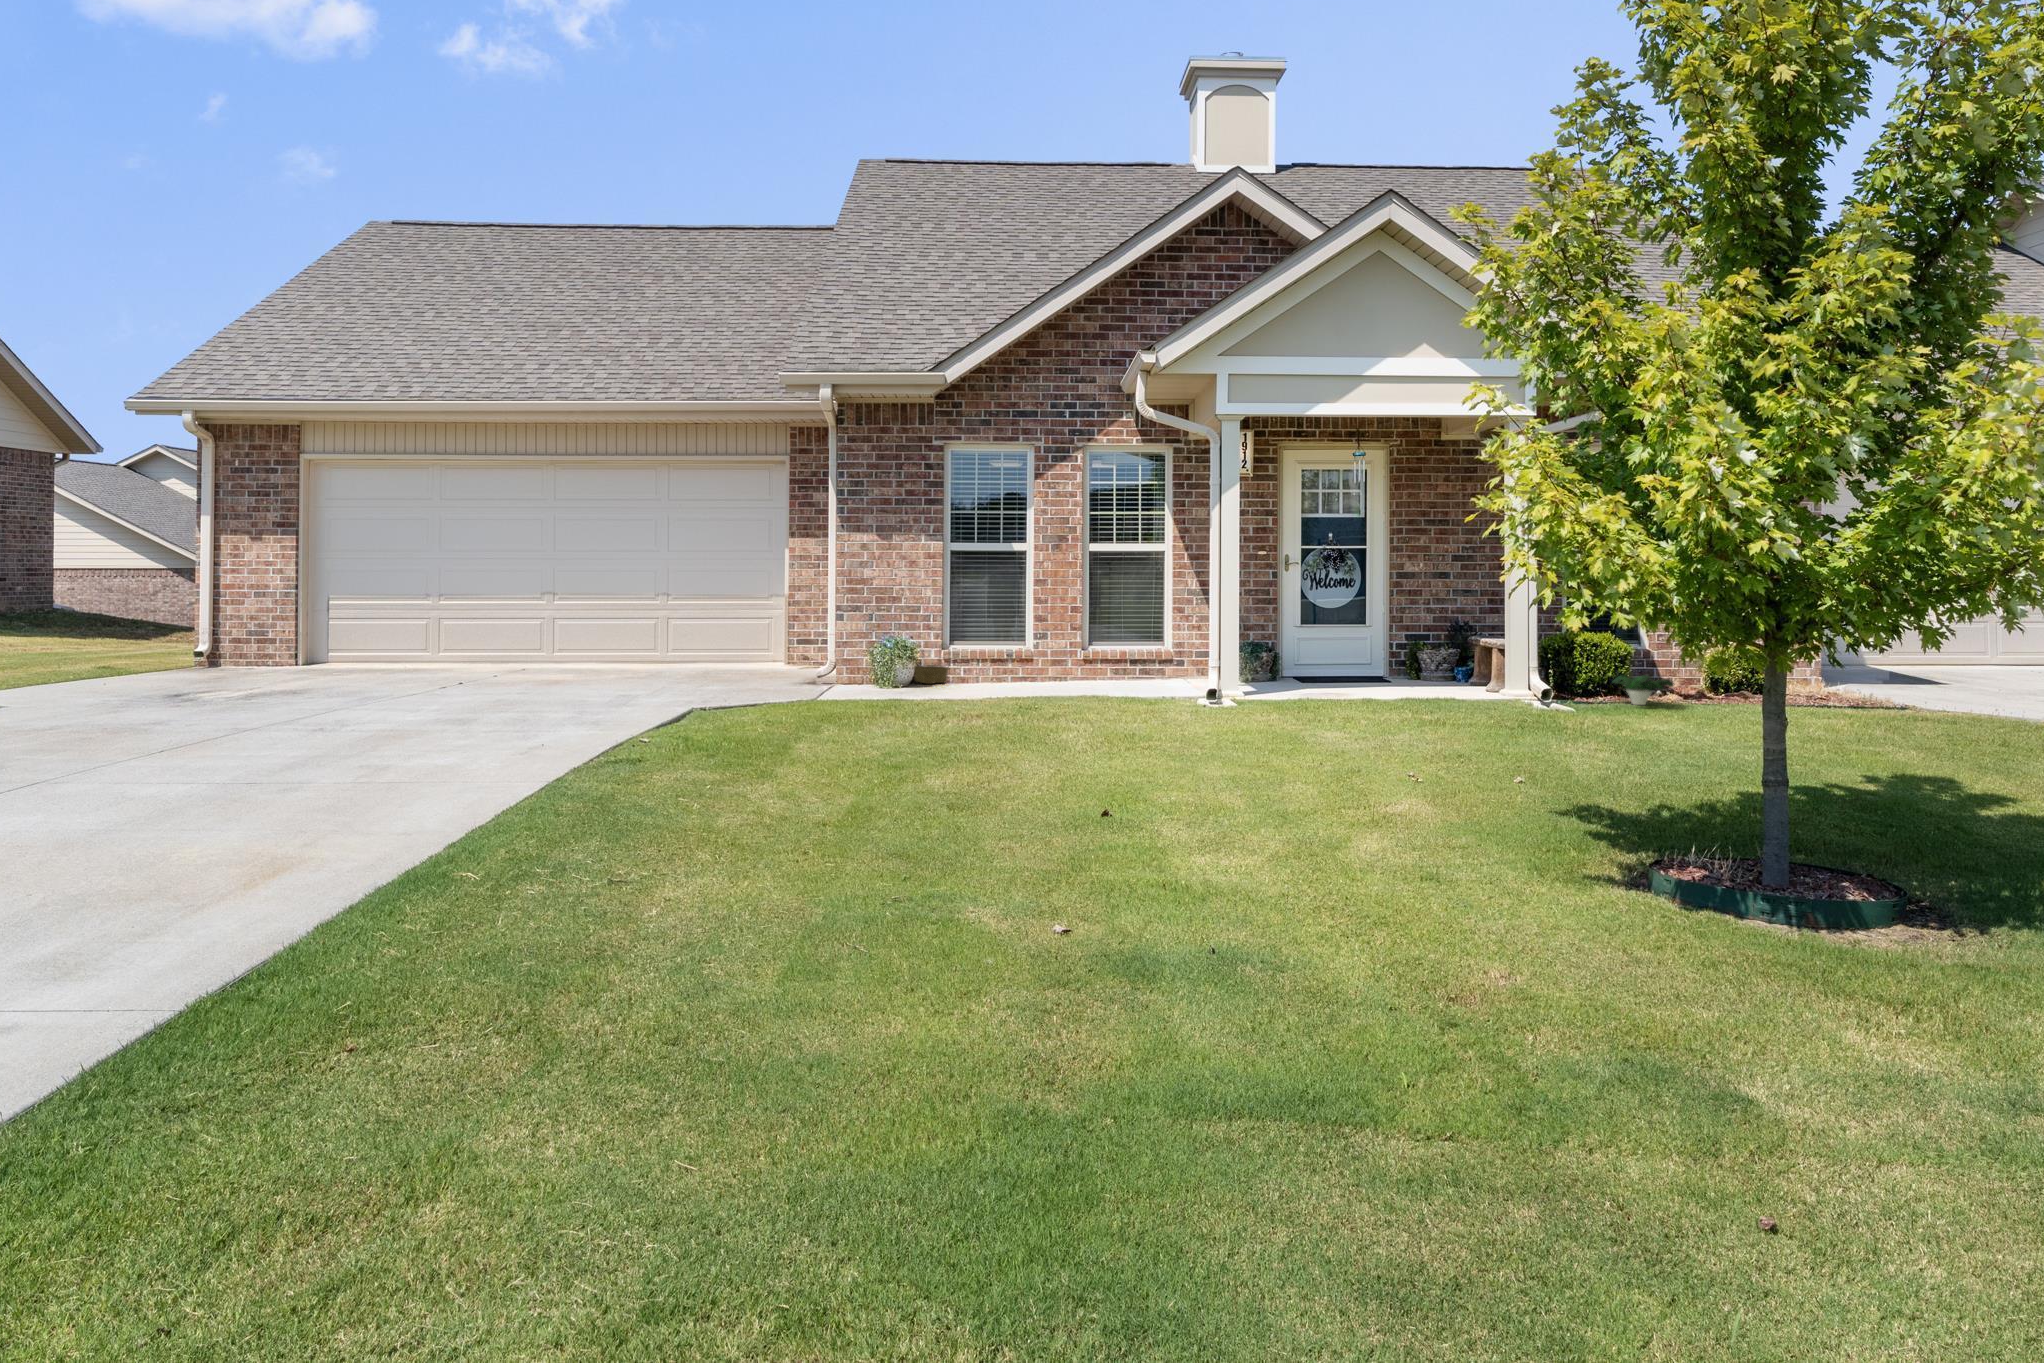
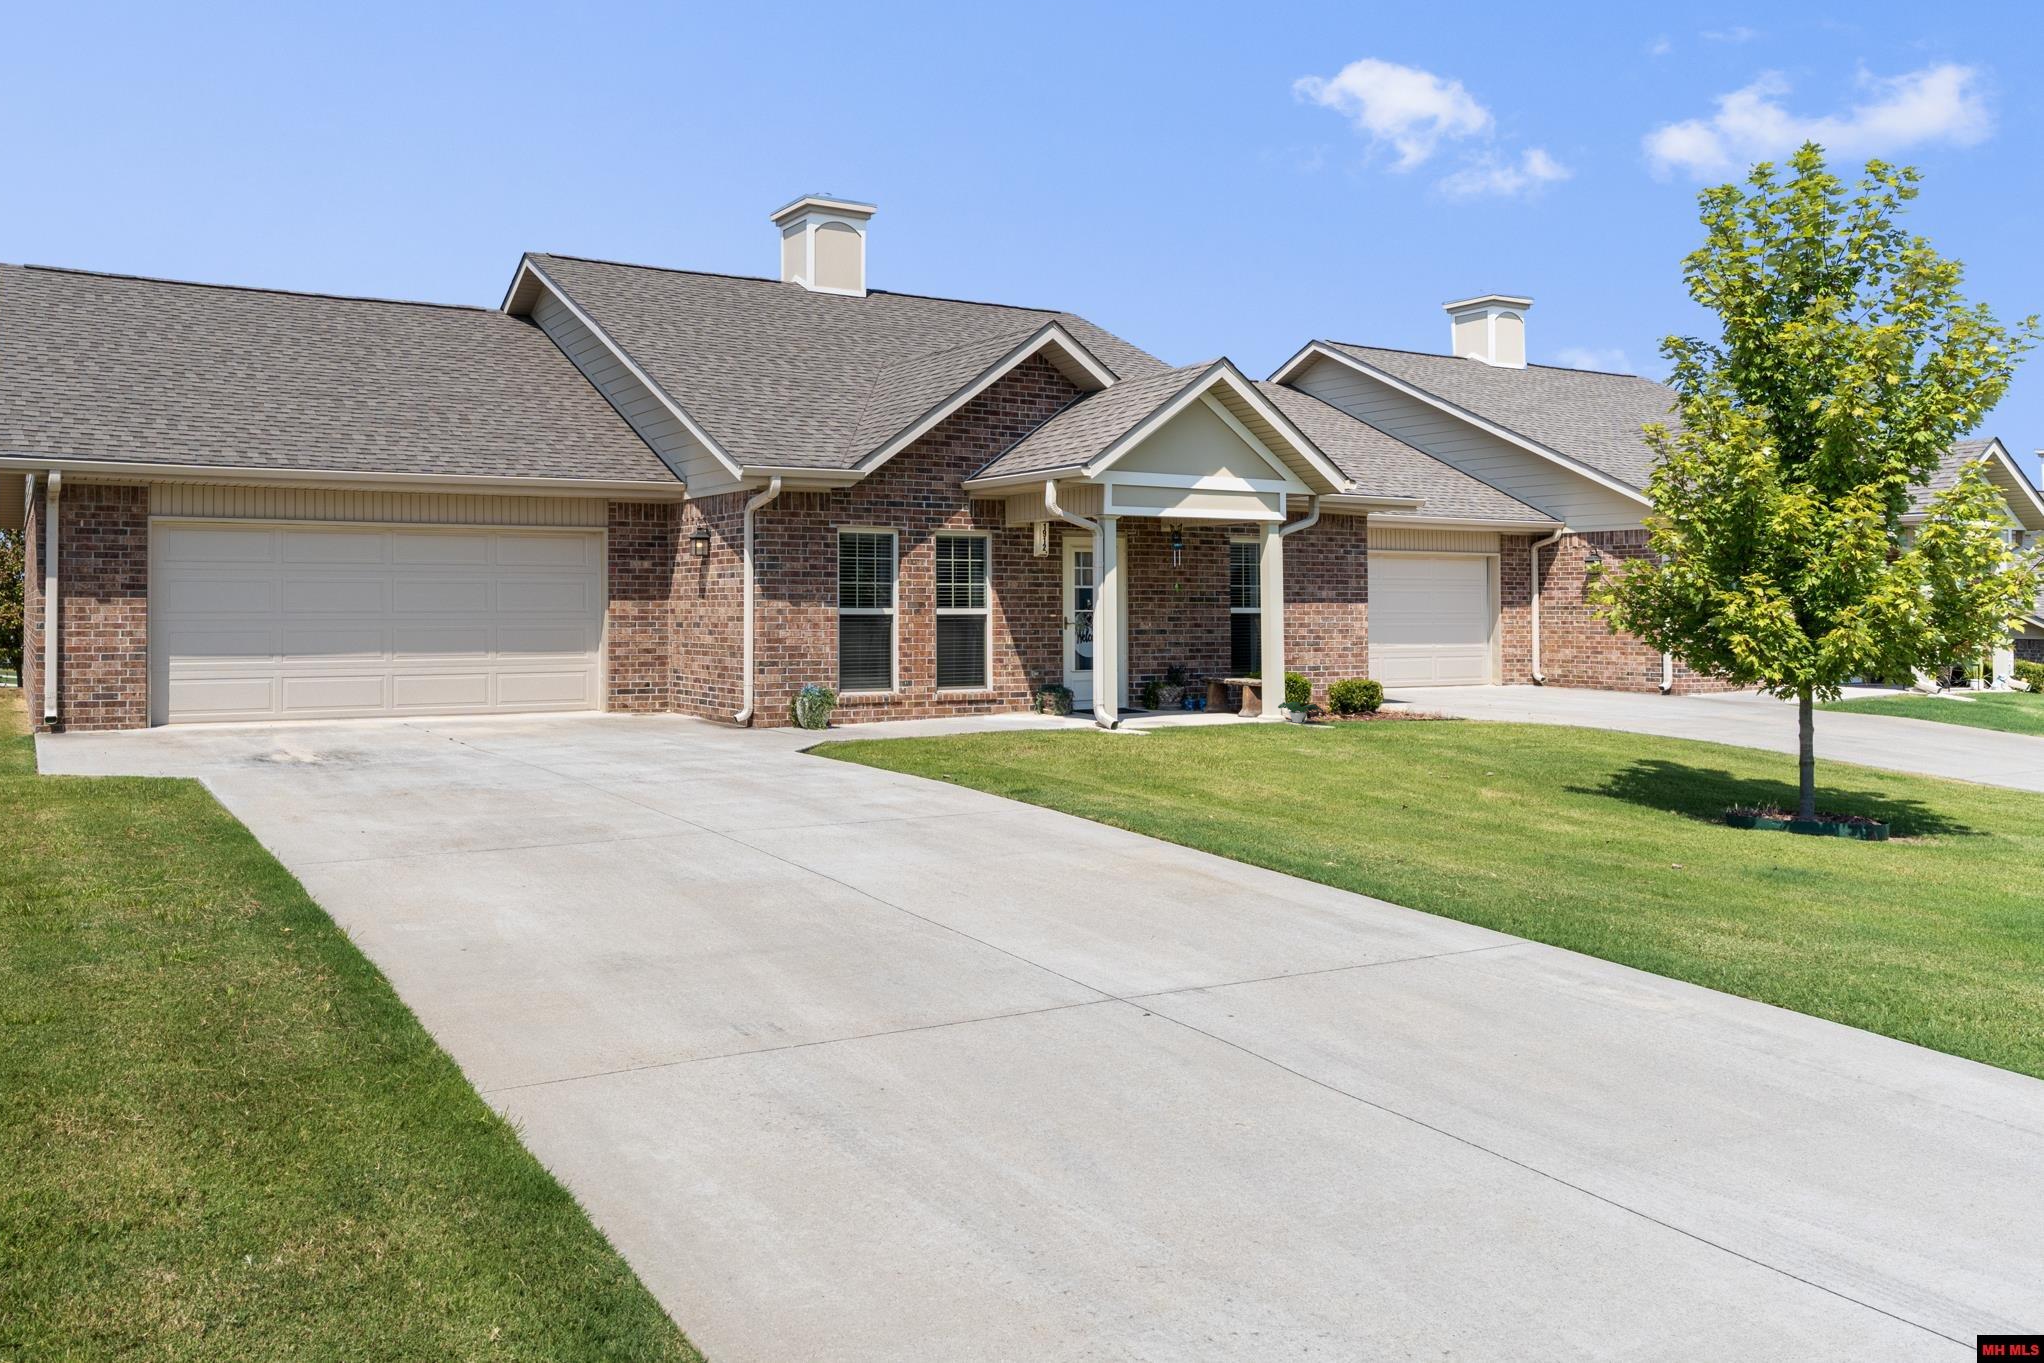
basket: present [913,651,950,684] -> none [822,693,852,728]

